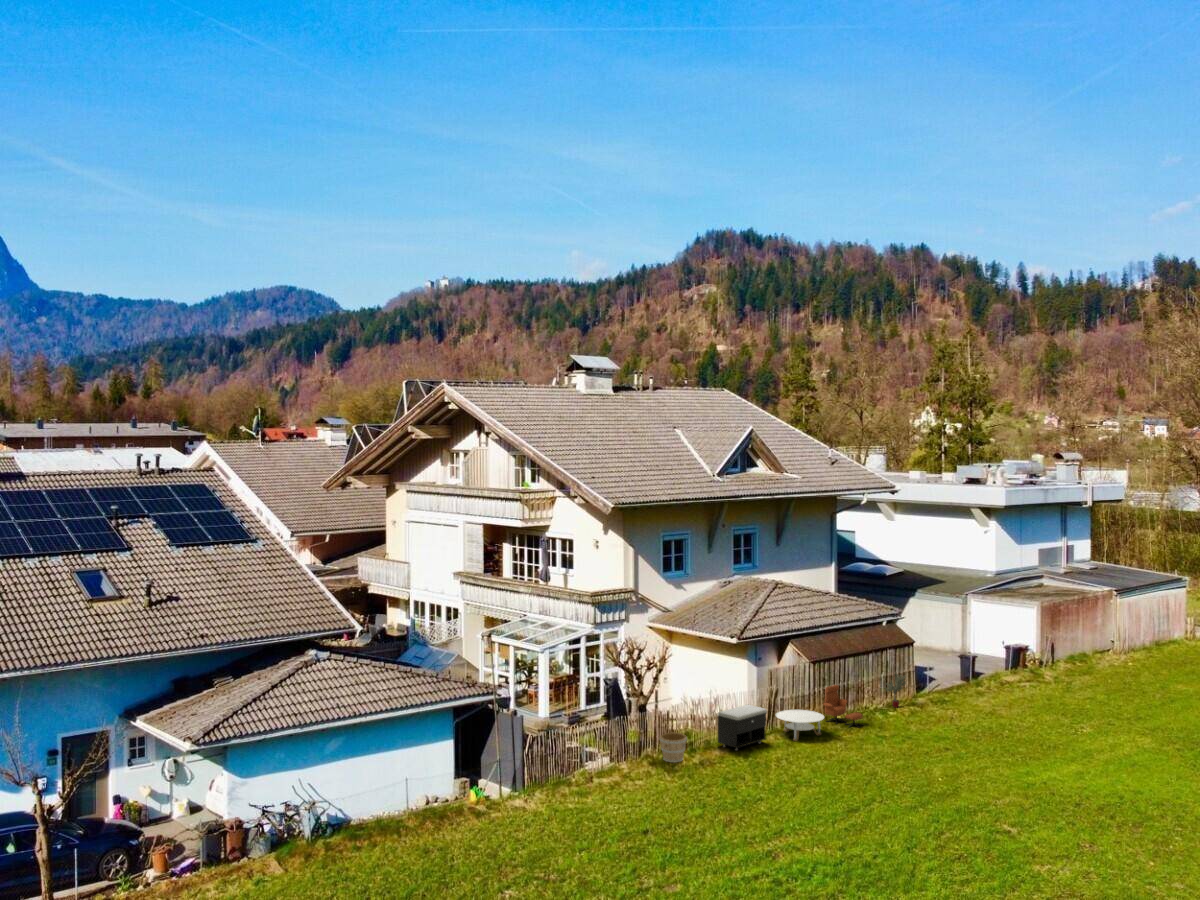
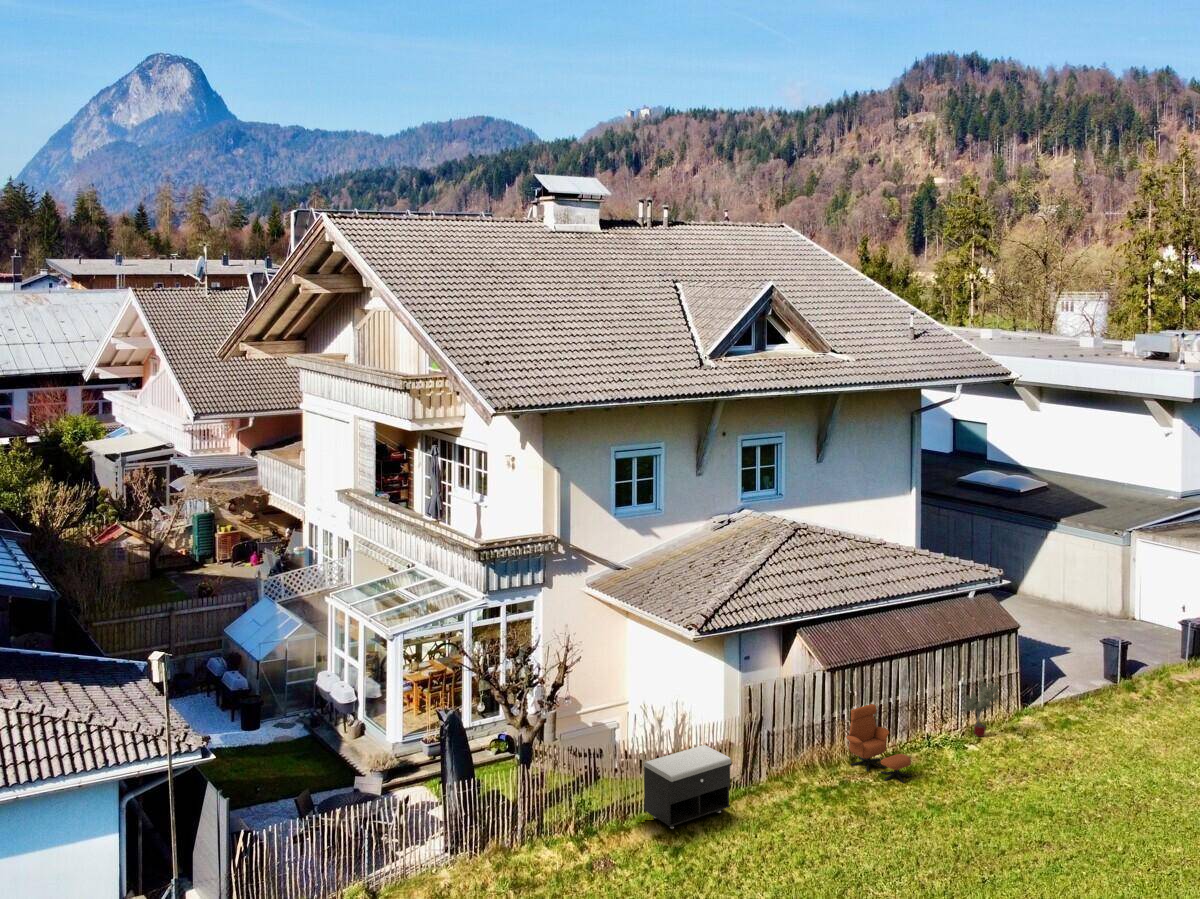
round table: present [776,710,824,741] -> none [755,749,837,810]
wooden bucket: present [660,732,687,763] -> none [529,798,577,855]

